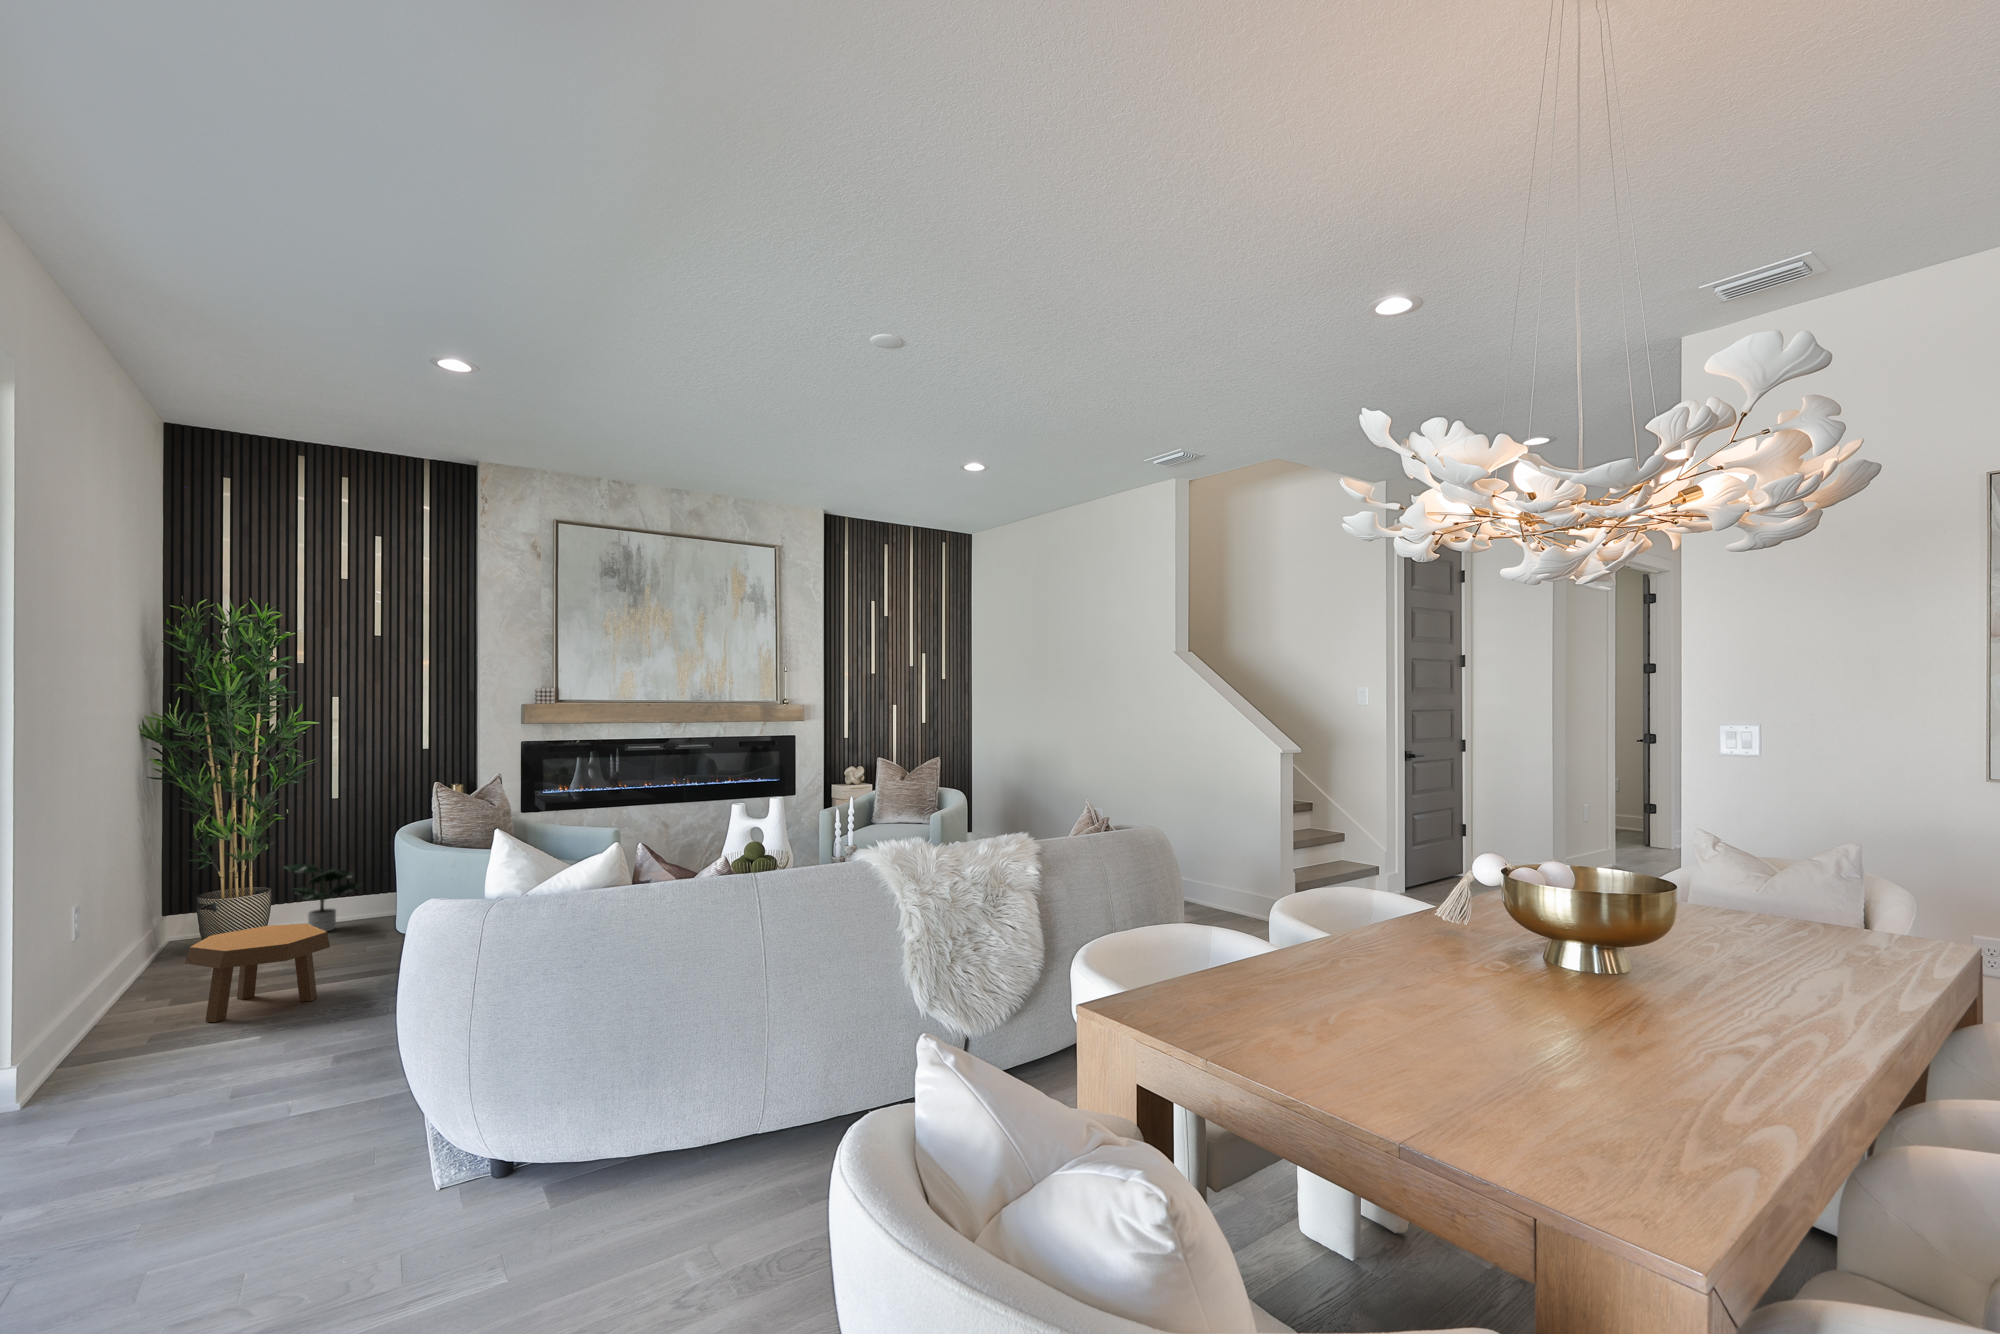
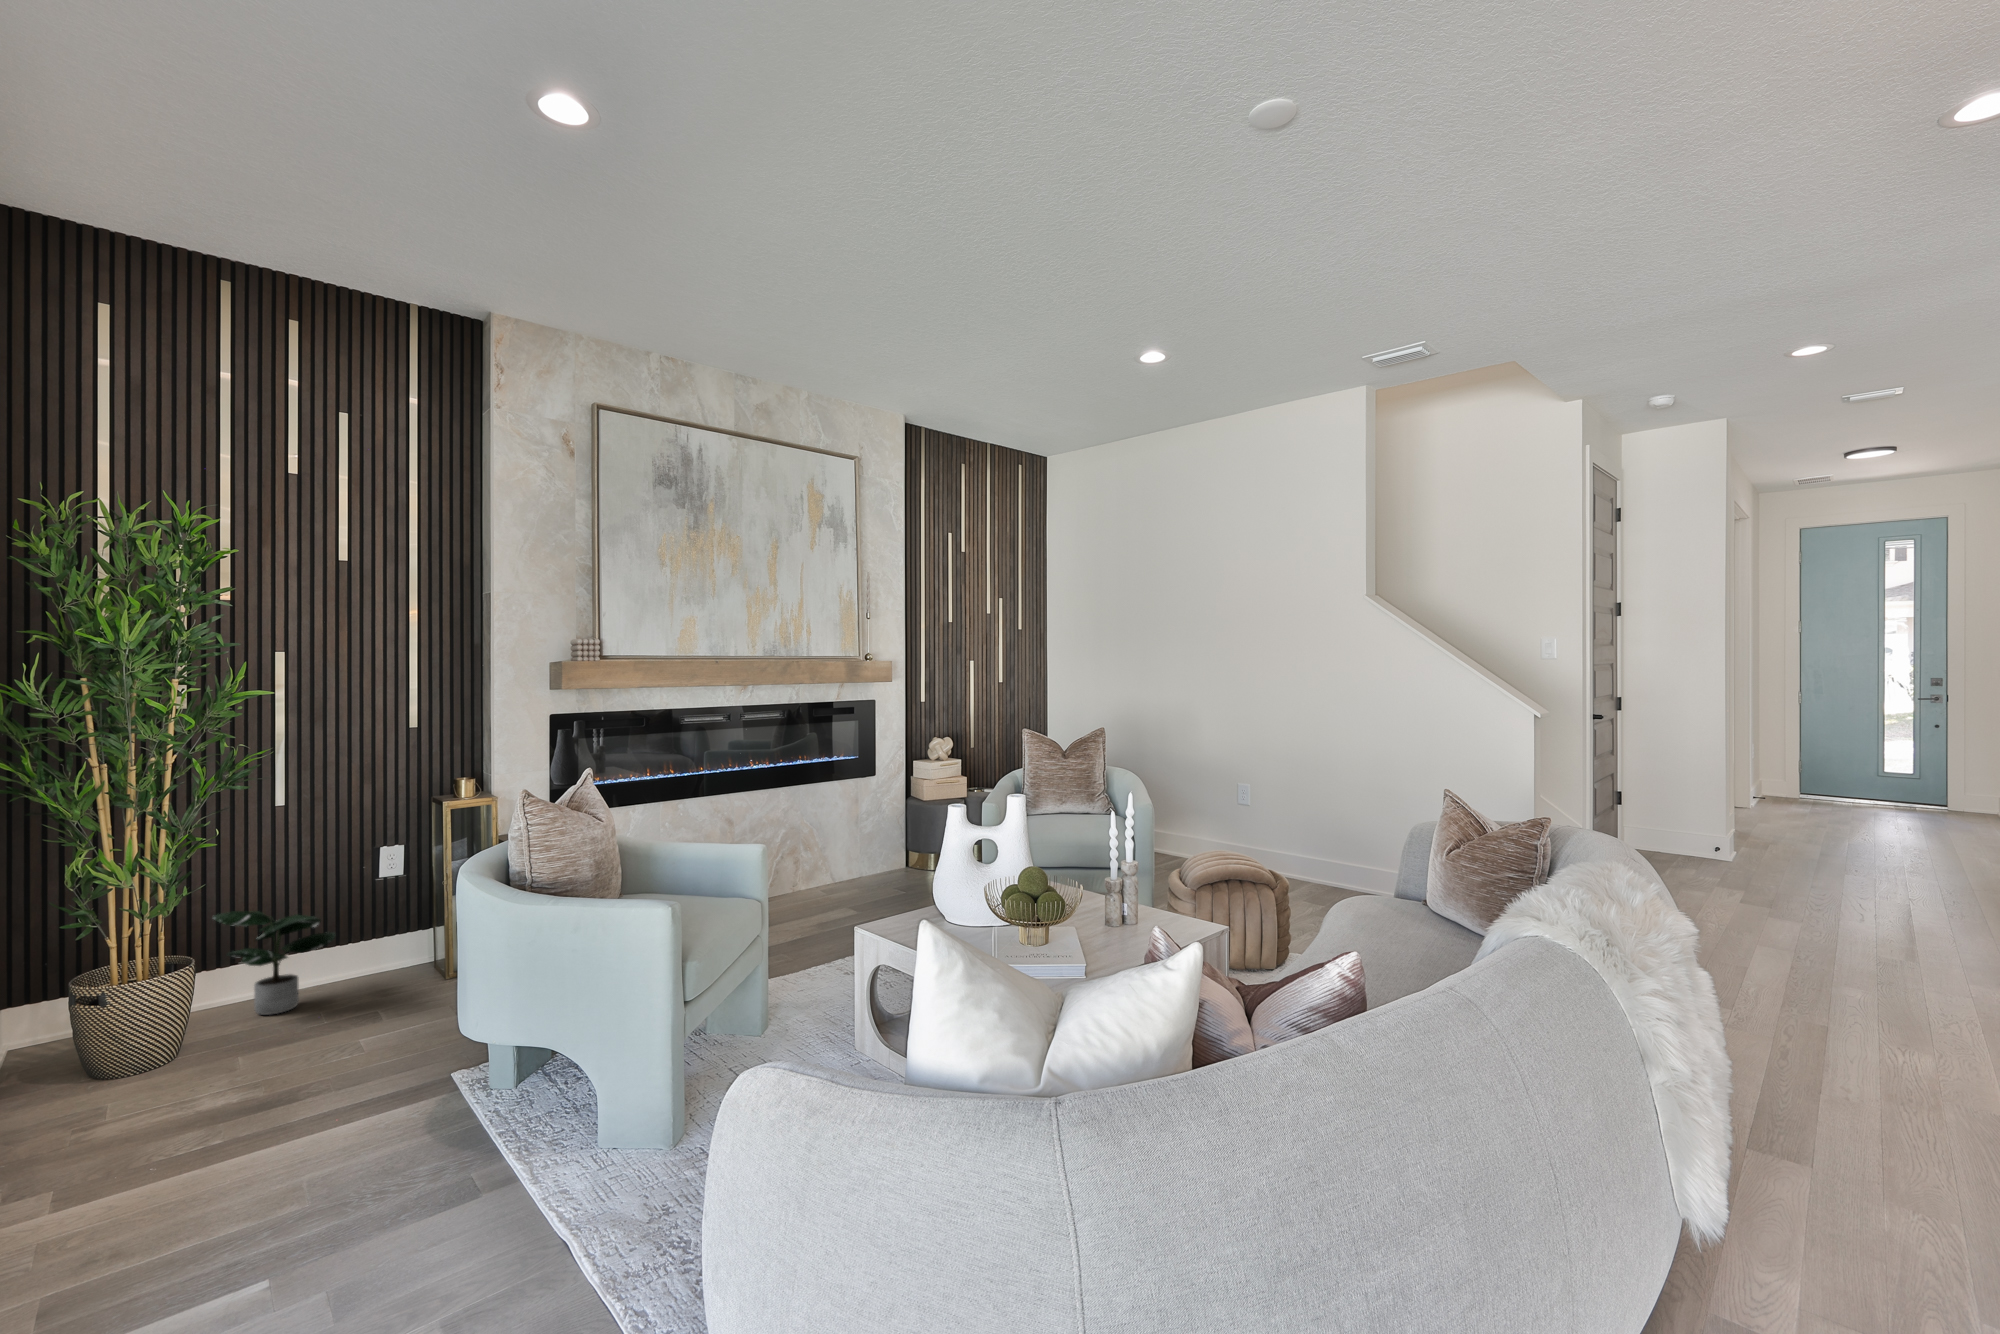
footstool: present [185,924,330,1022] -> none [114,1032,374,1243]

